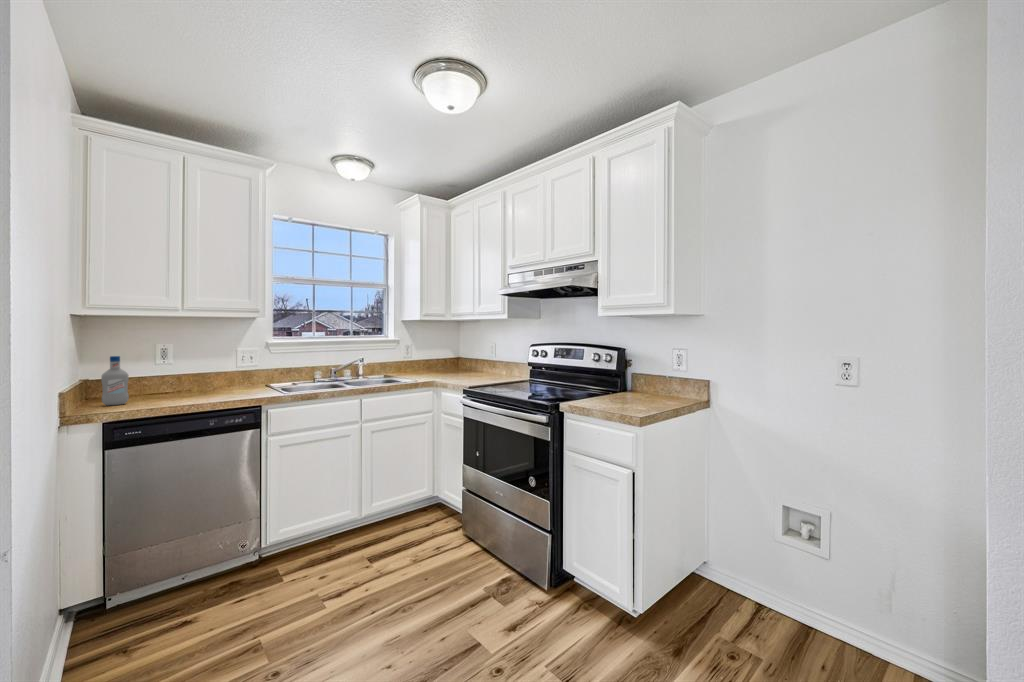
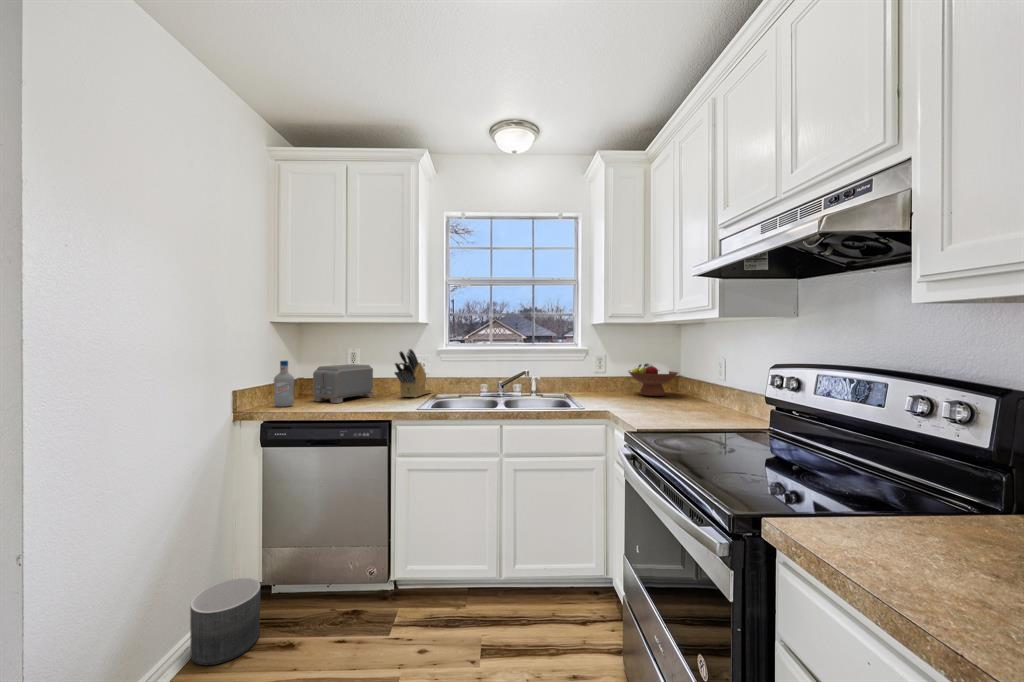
knife block: none [233,342,257,388] -> present [395,349,432,397]
fruit bowl: none [427,349,462,373] -> present [628,364,678,396]
toaster: none [137,359,200,399] -> present [313,364,374,403]
planter: none [69,574,149,661] -> present [190,578,260,665]

